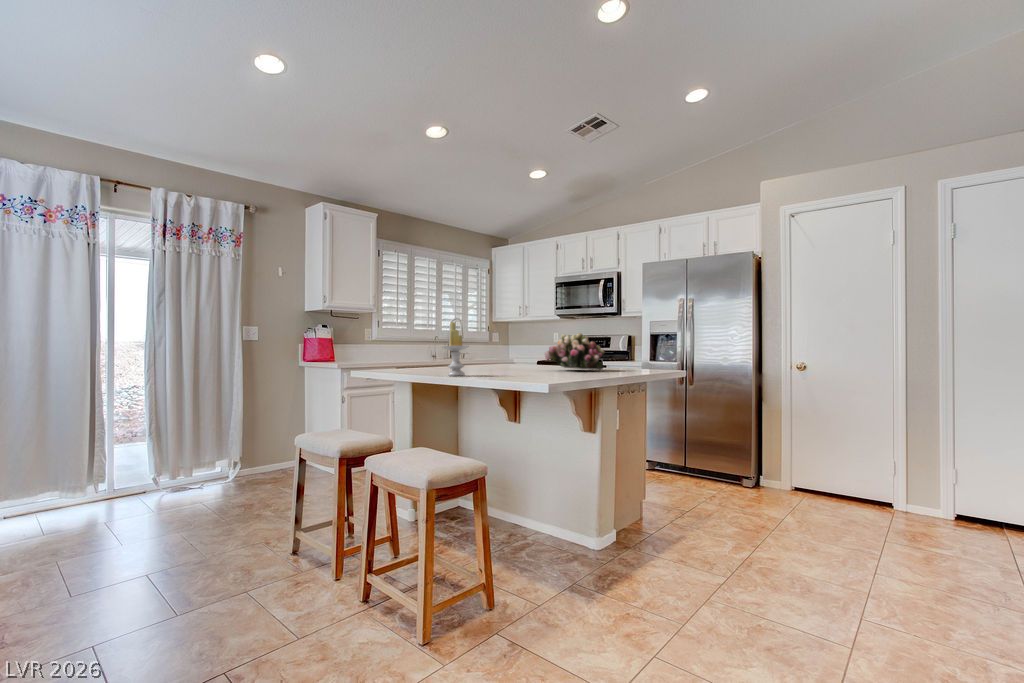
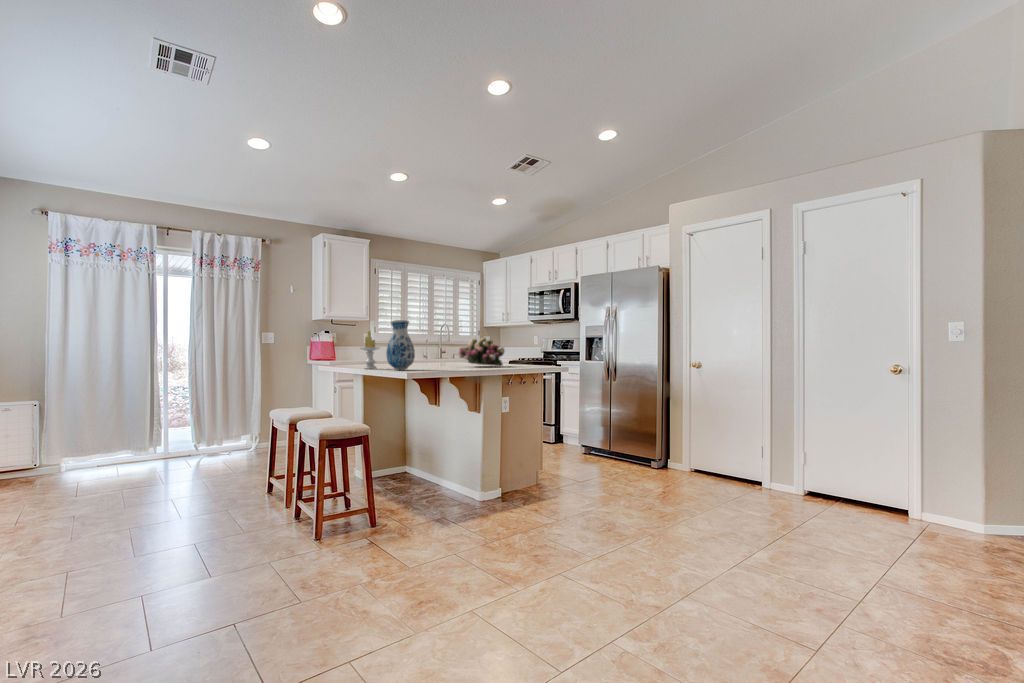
vase: none [494,307,533,377] -> present [386,320,415,370]

